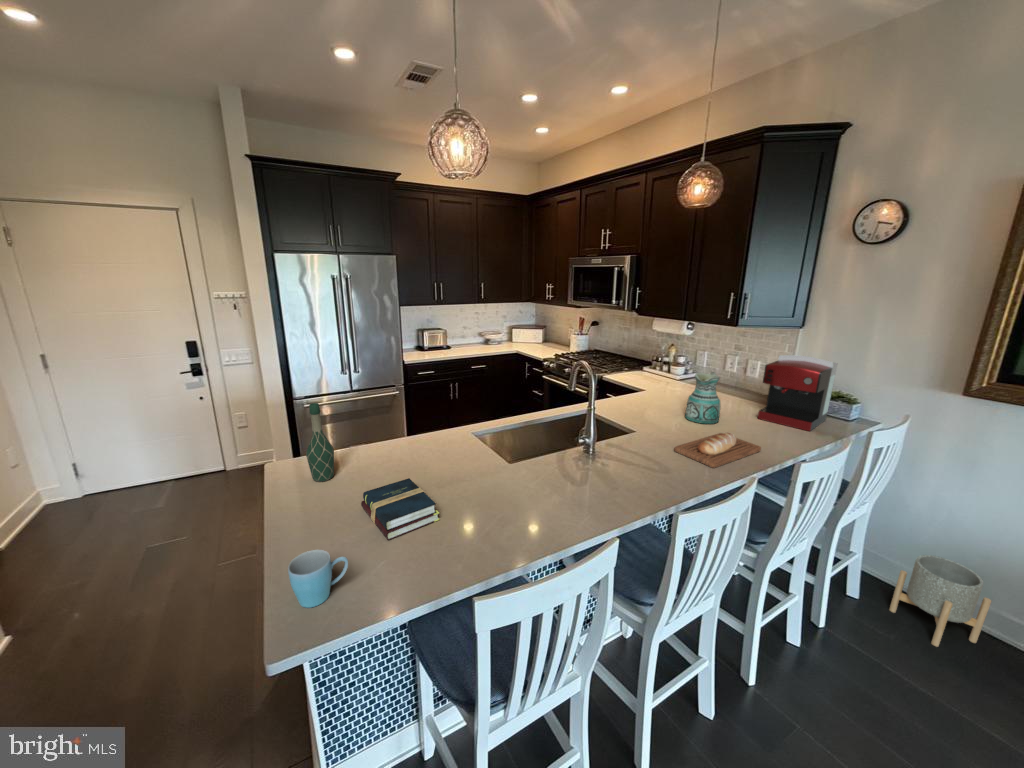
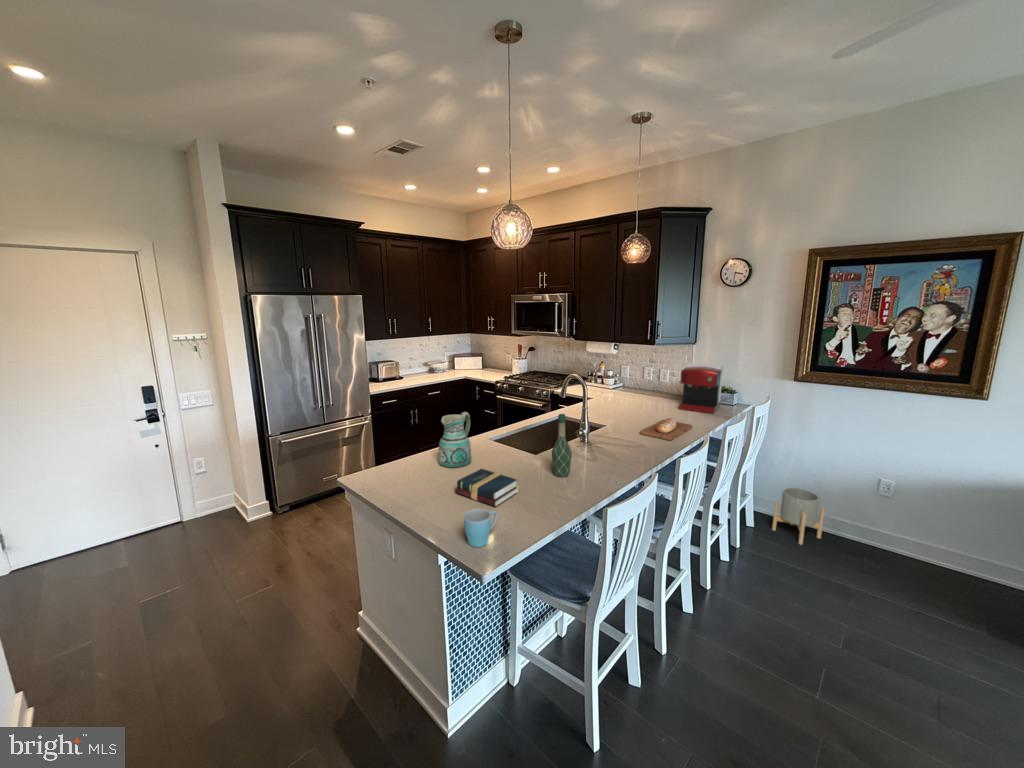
ceramic pitcher: present [685,372,721,424] -> present [439,412,471,468]
wine bottle: present [306,403,334,482] -> present [552,414,572,477]

